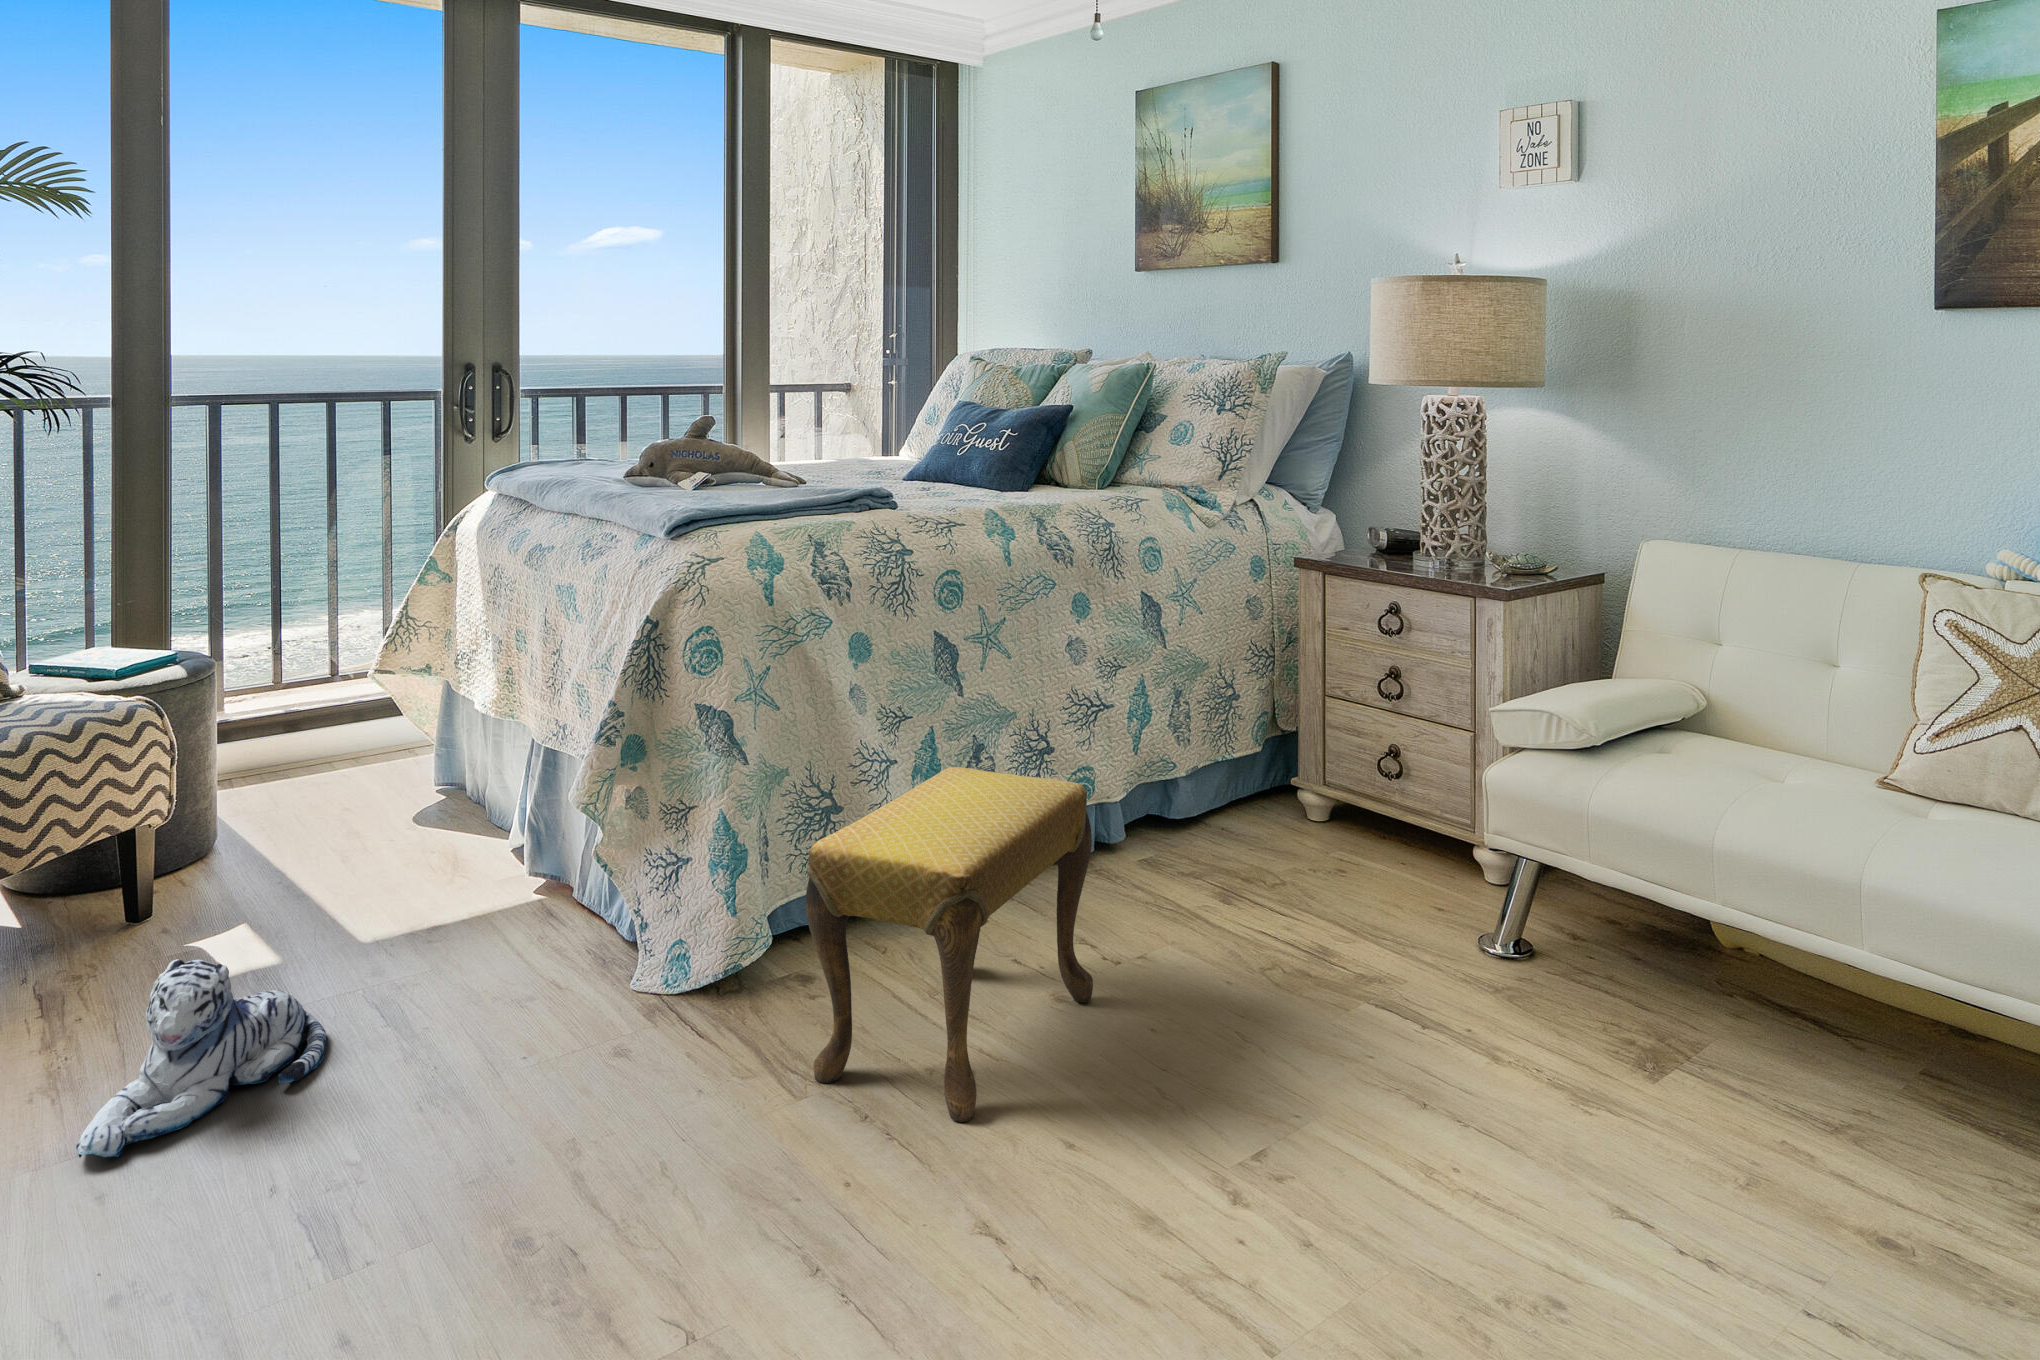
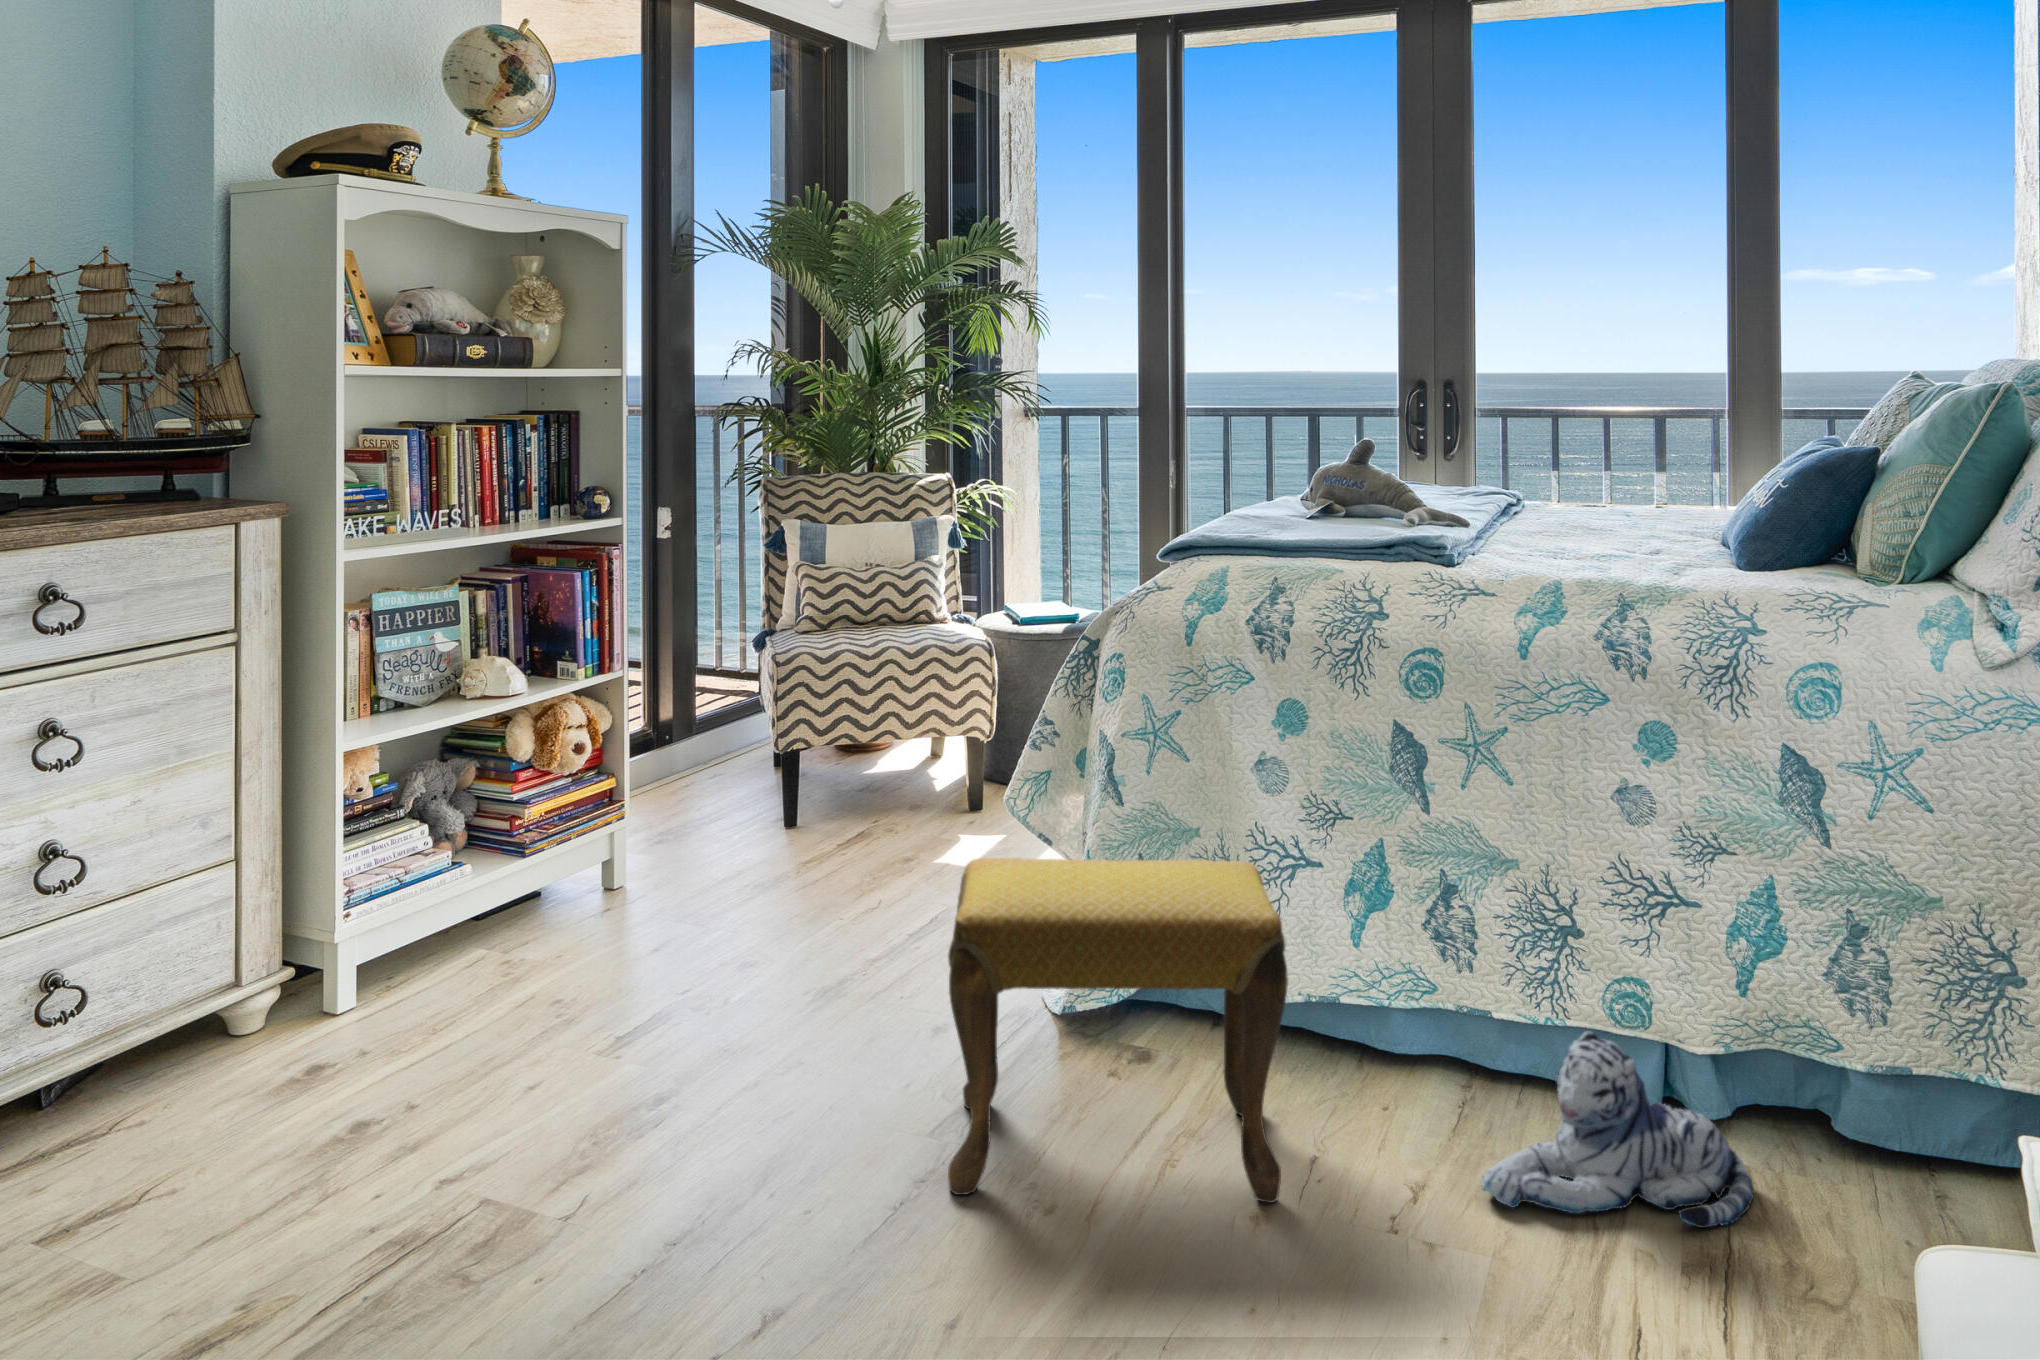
plush toy: present [76,959,327,1158] -> present [1481,1032,1754,1228]

